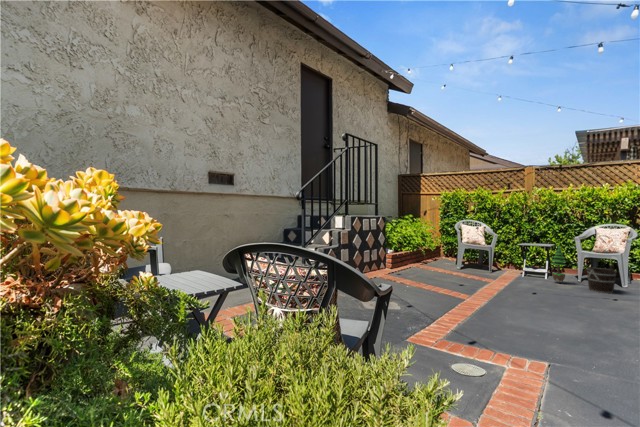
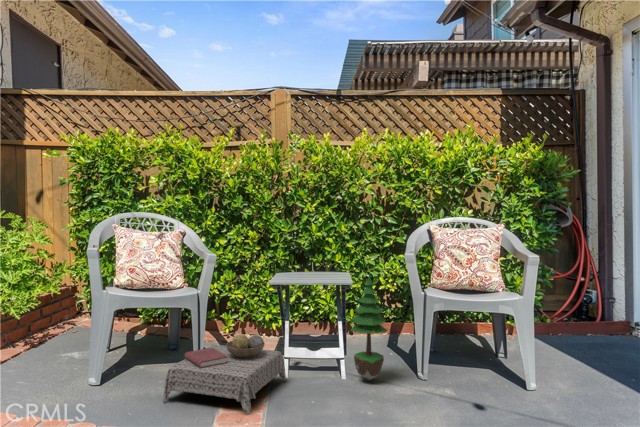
ottoman: none [480,260,524,281] -> present [163,334,286,414]
bucket: present [587,268,616,293] -> none [437,330,503,406]

